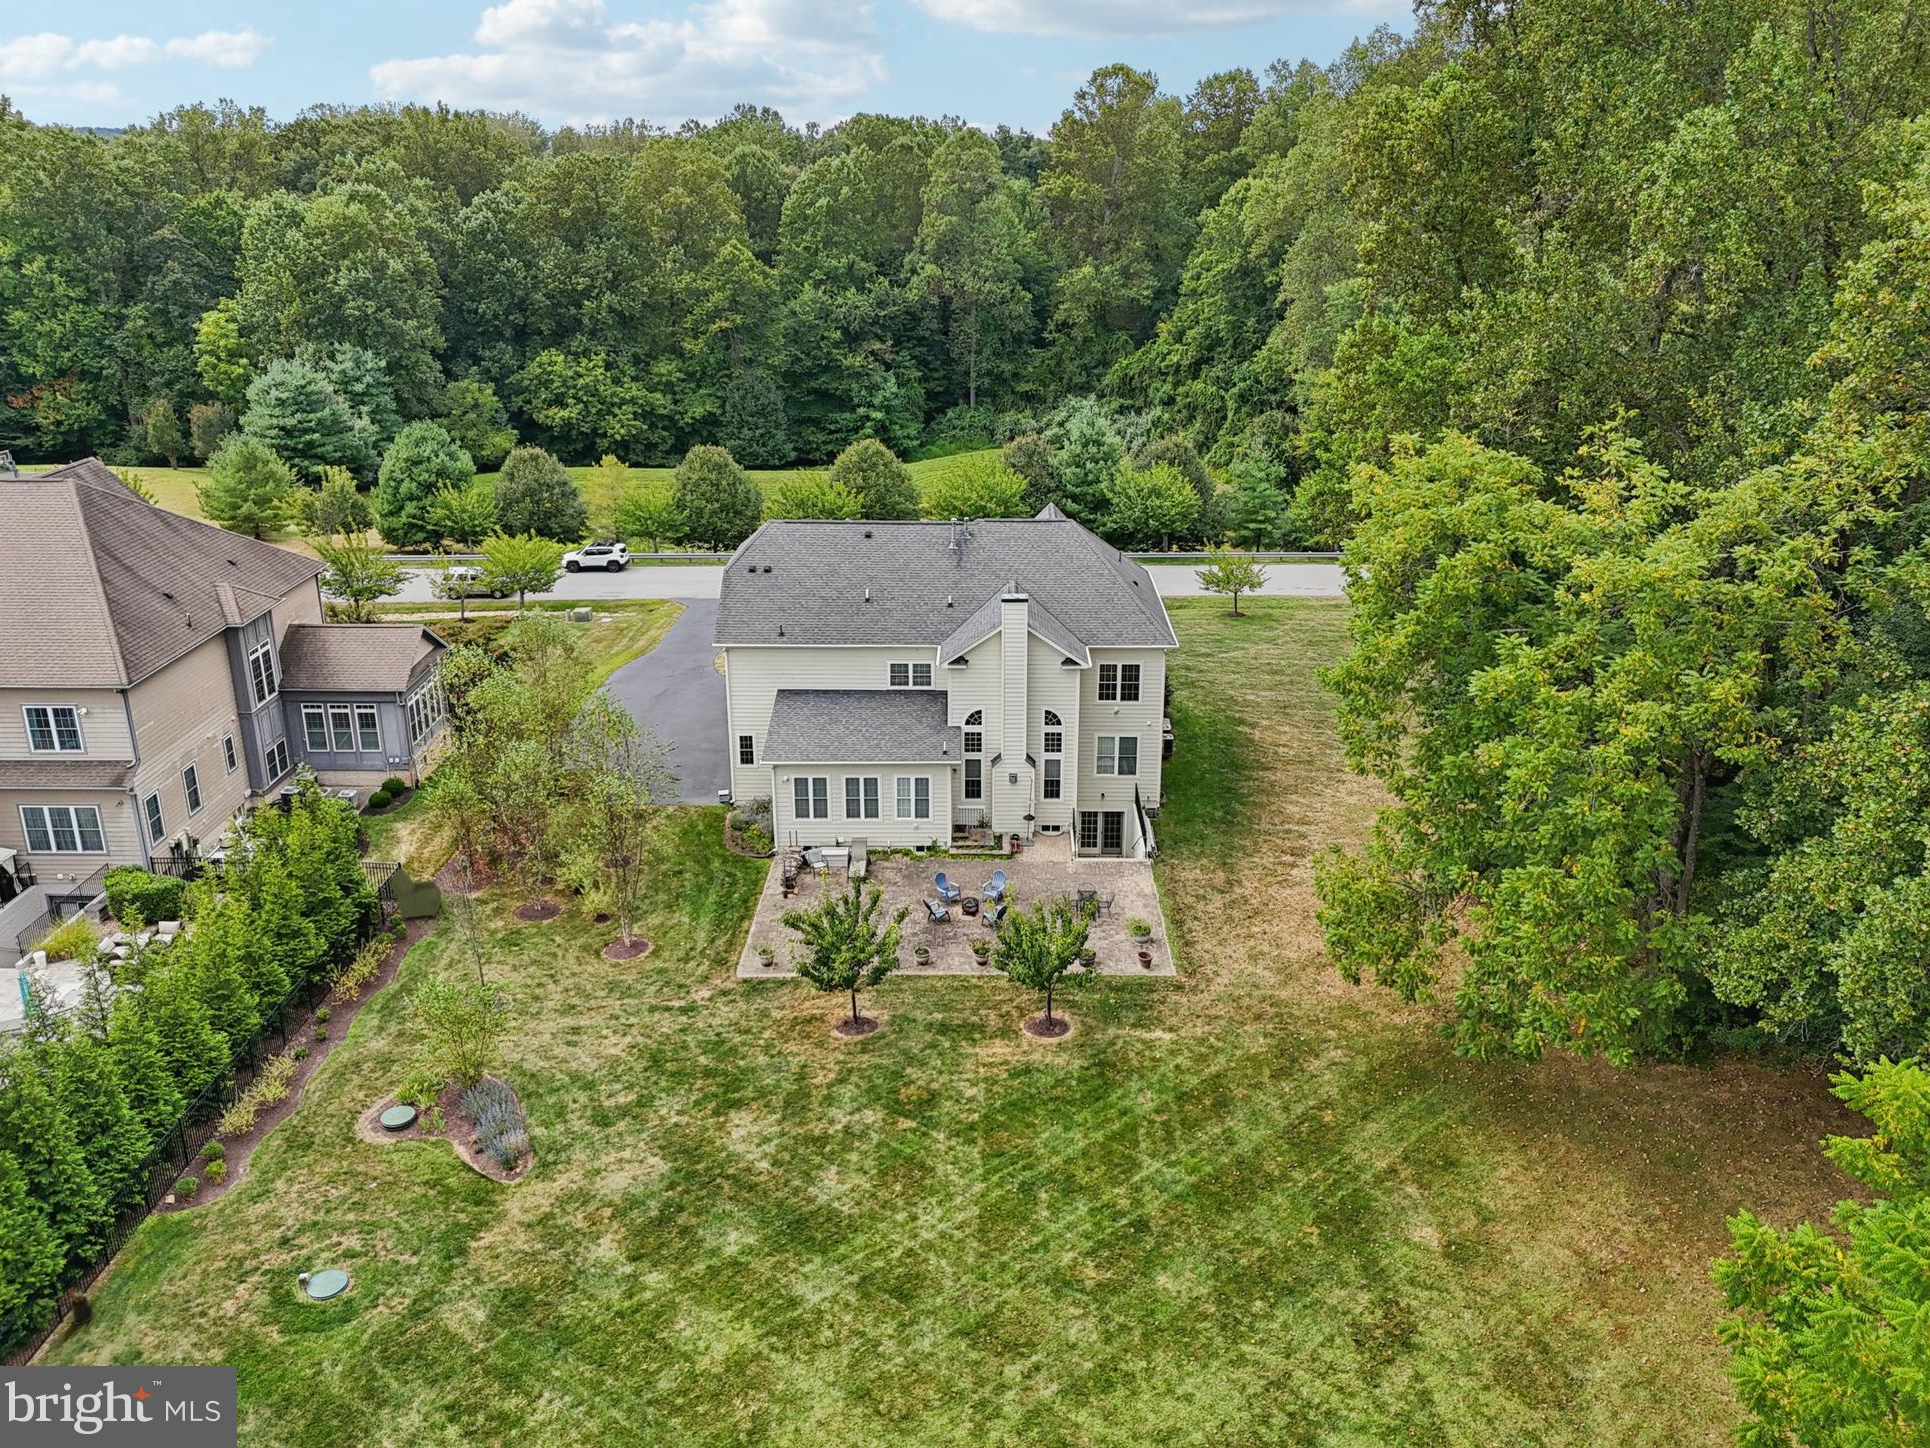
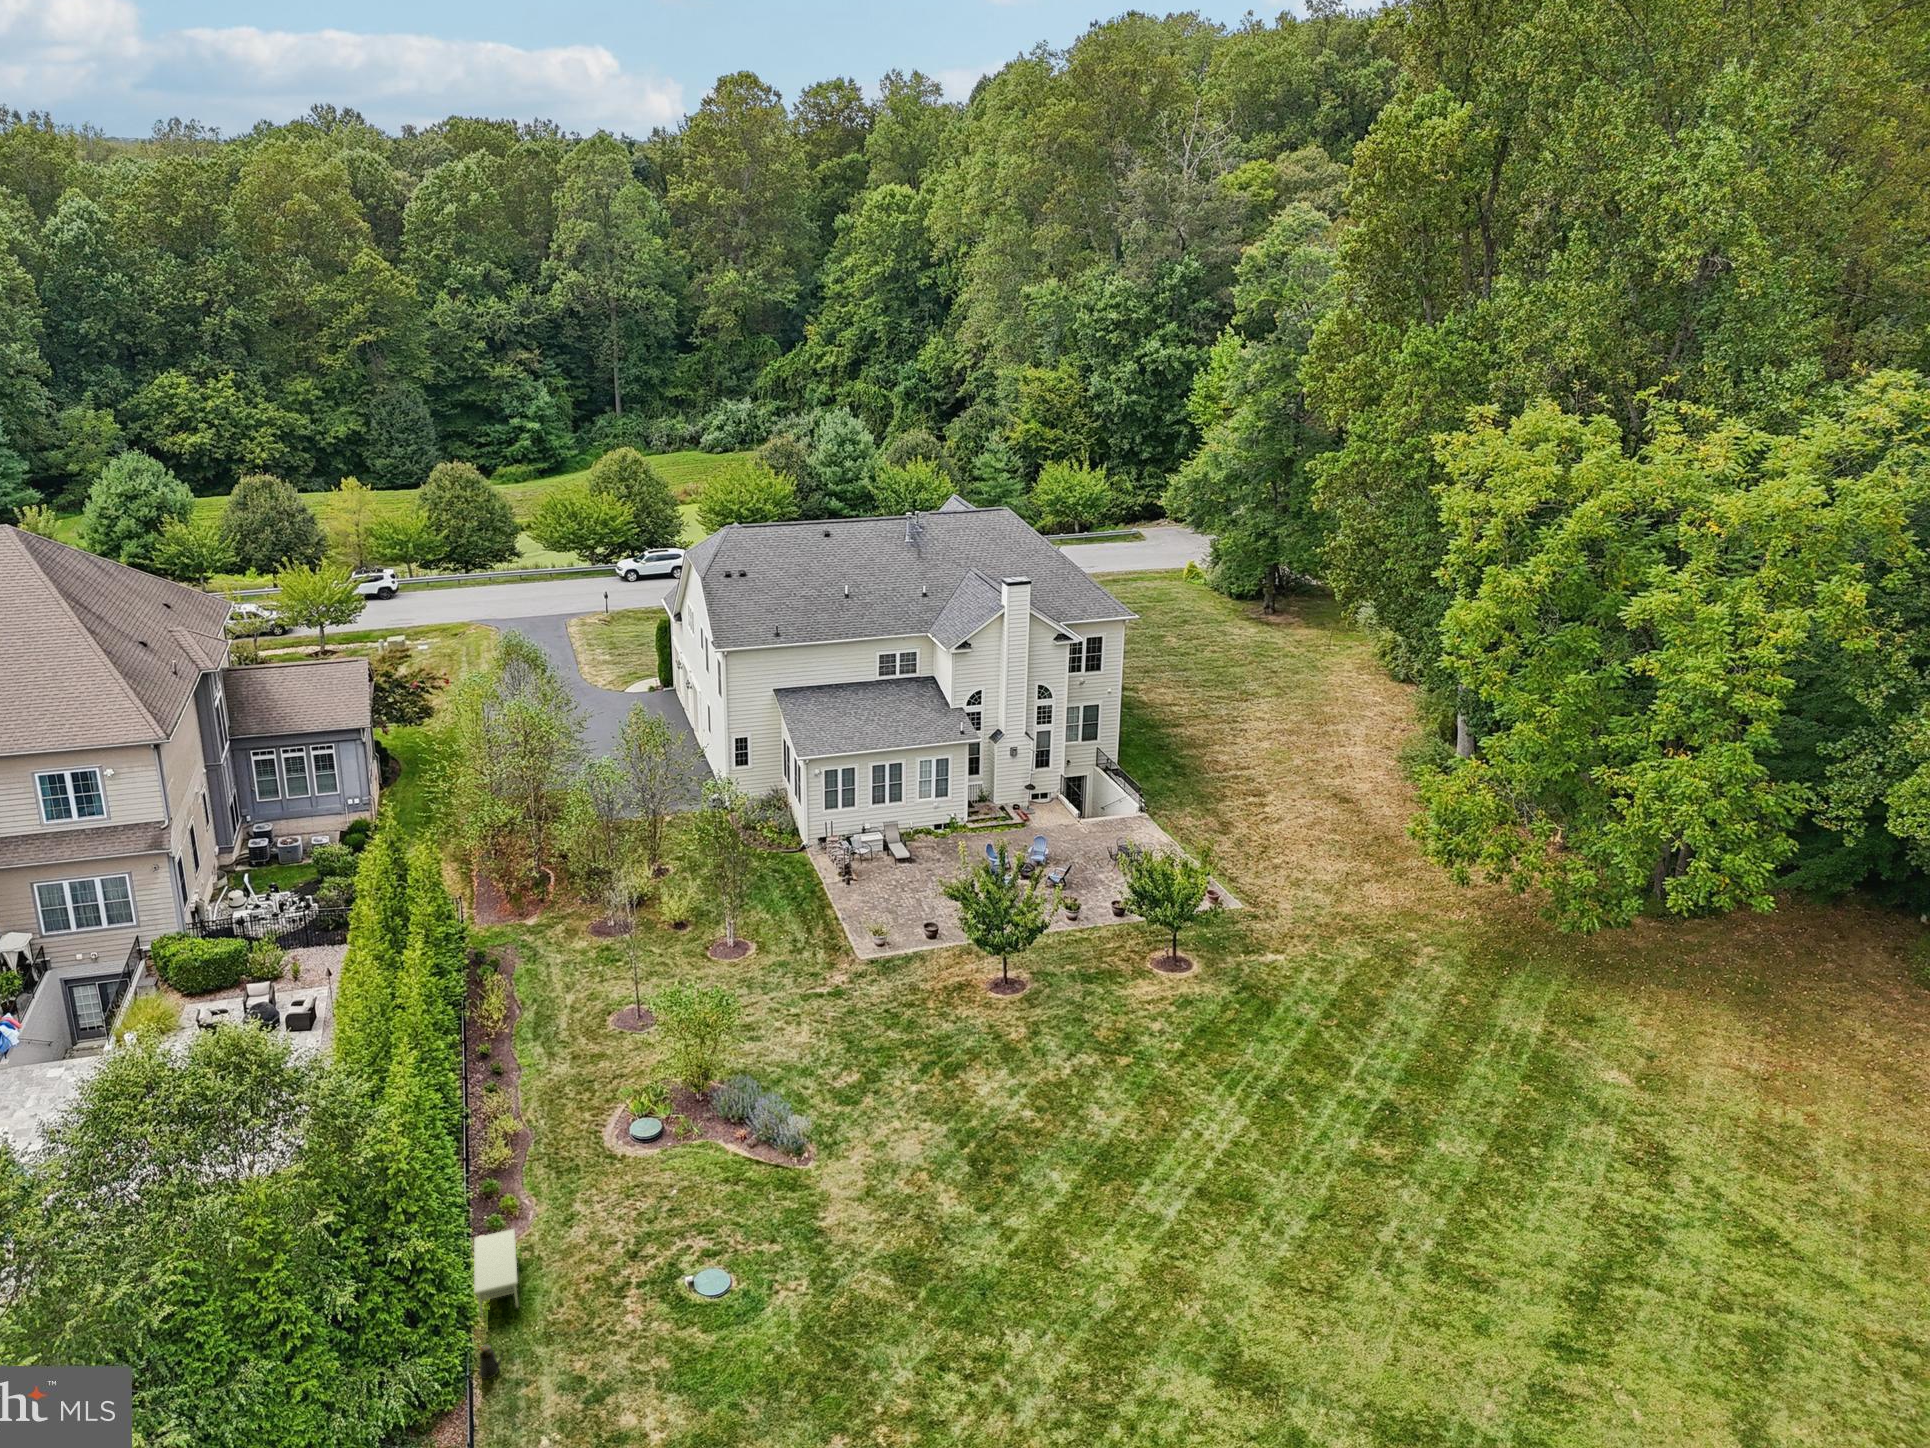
chair: present [391,869,442,920] -> none [470,900,519,954]
storage bench: none [107,1189,192,1266] -> present [474,1229,519,1316]

